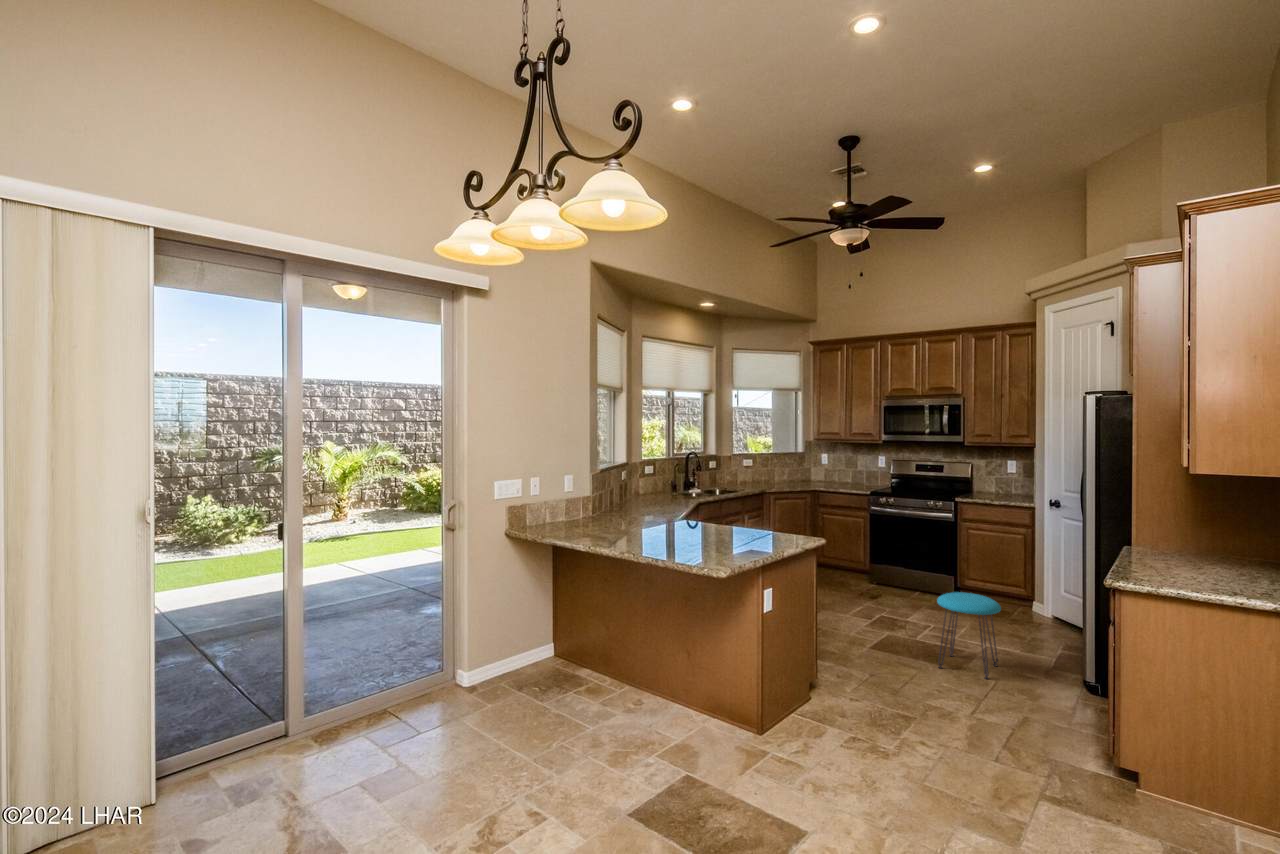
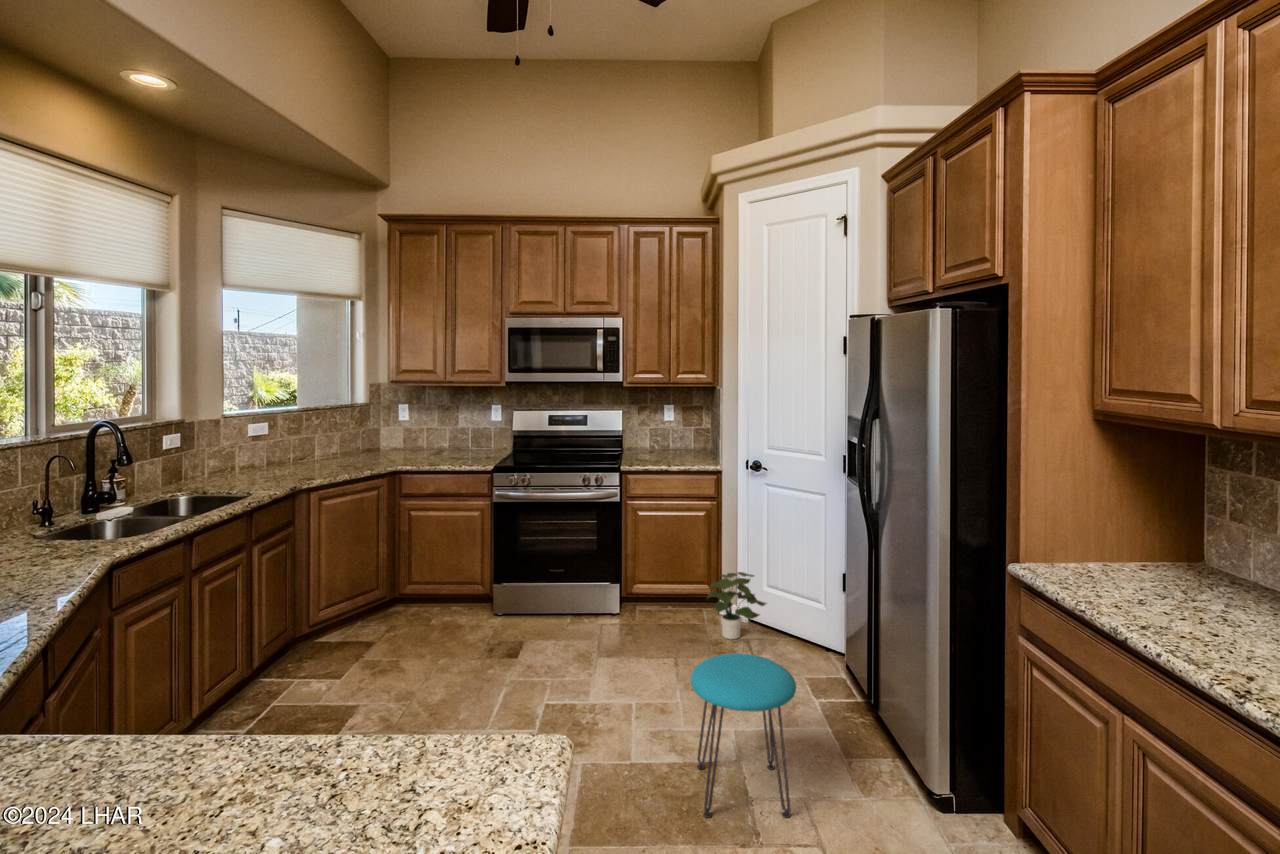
potted plant: none [1009,575,1058,622] -> present [708,572,766,639]

